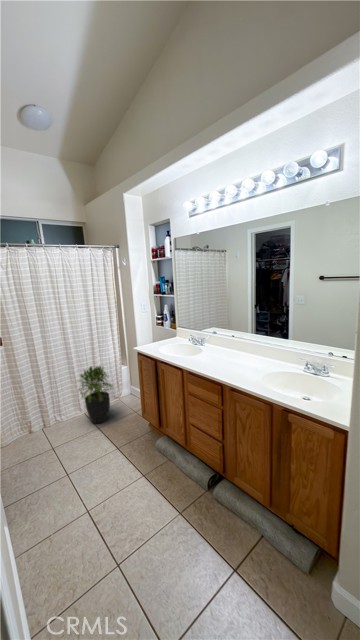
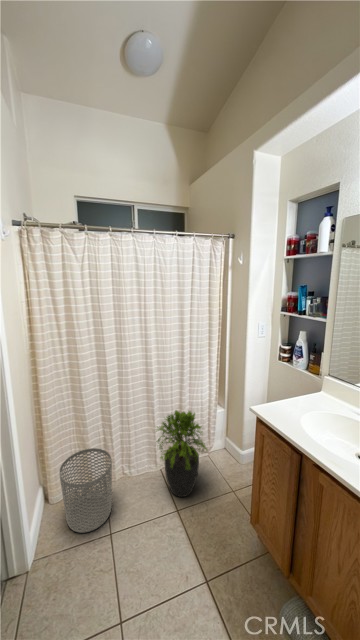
waste bin: none [7,401,49,454] -> present [60,448,112,533]

